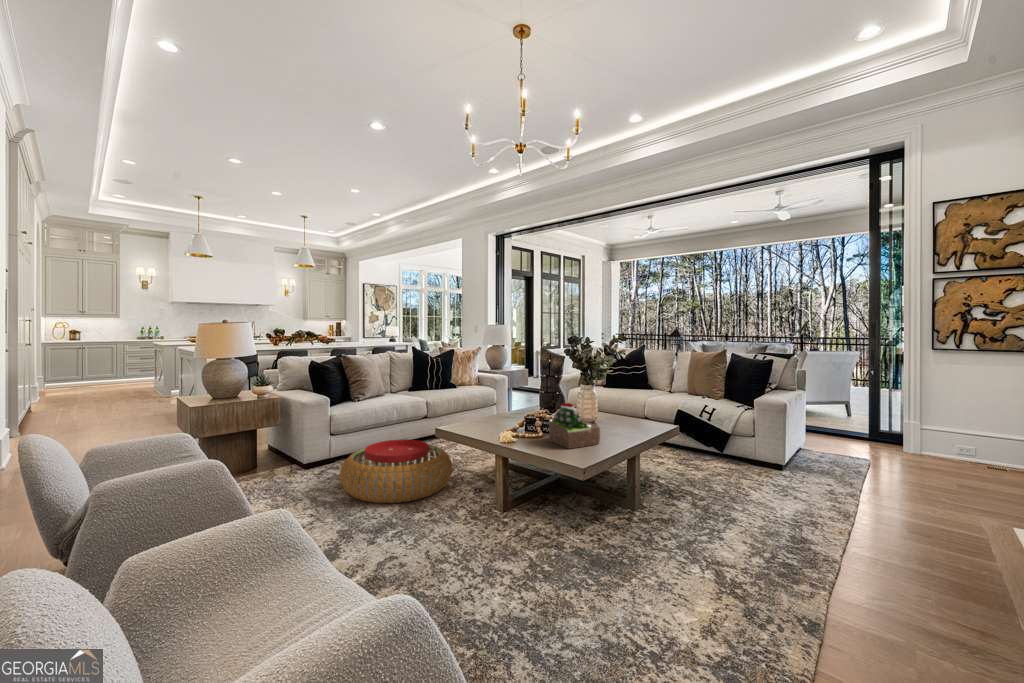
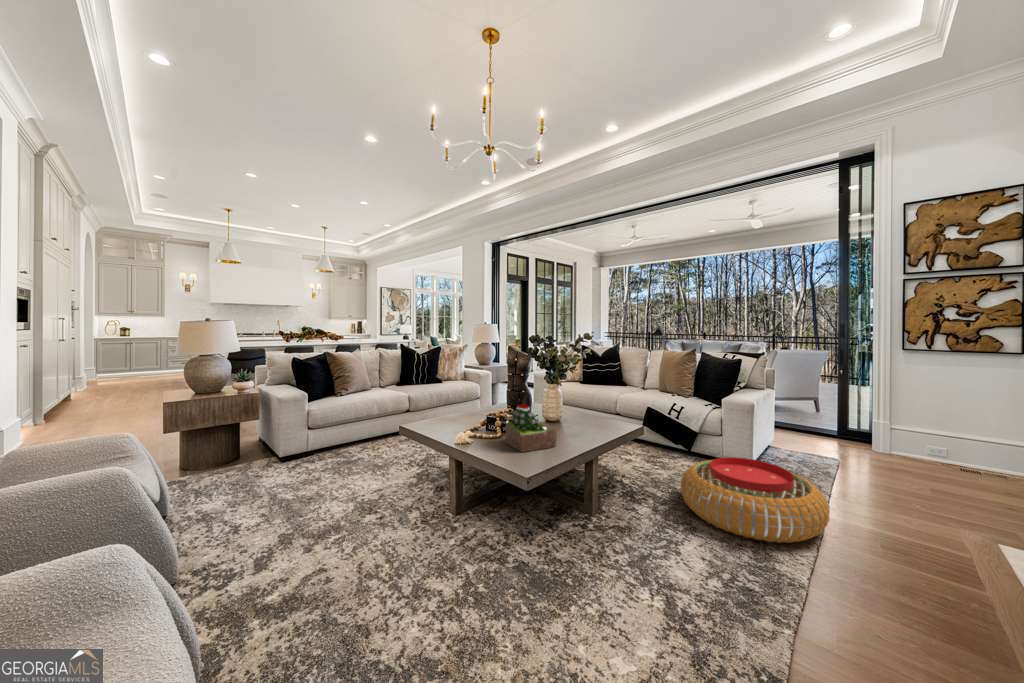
pouf: present [340,439,453,503] -> present [681,457,830,543]

